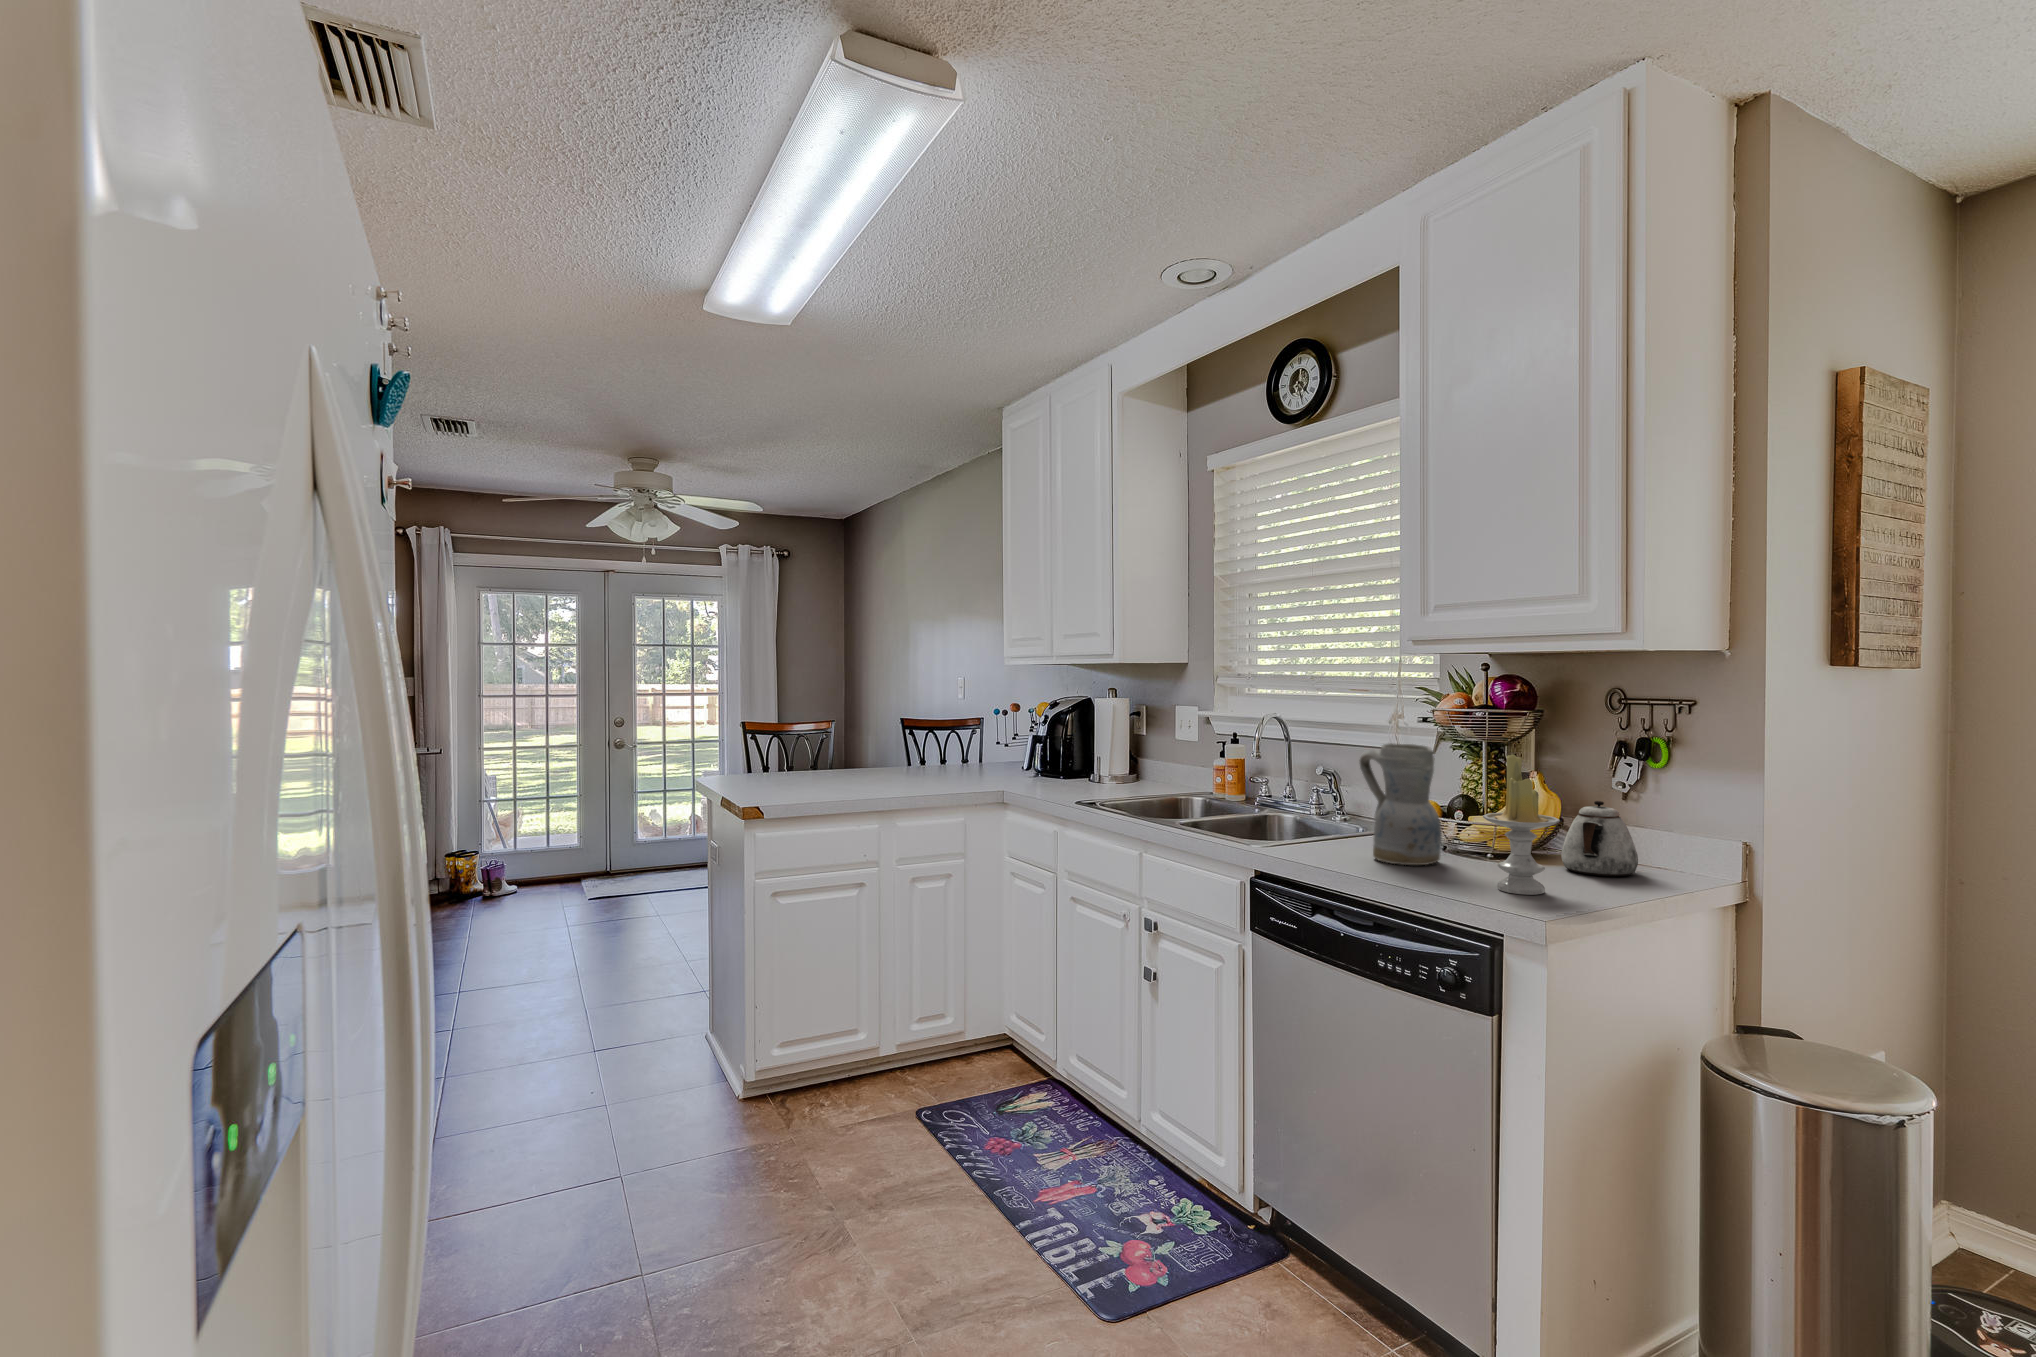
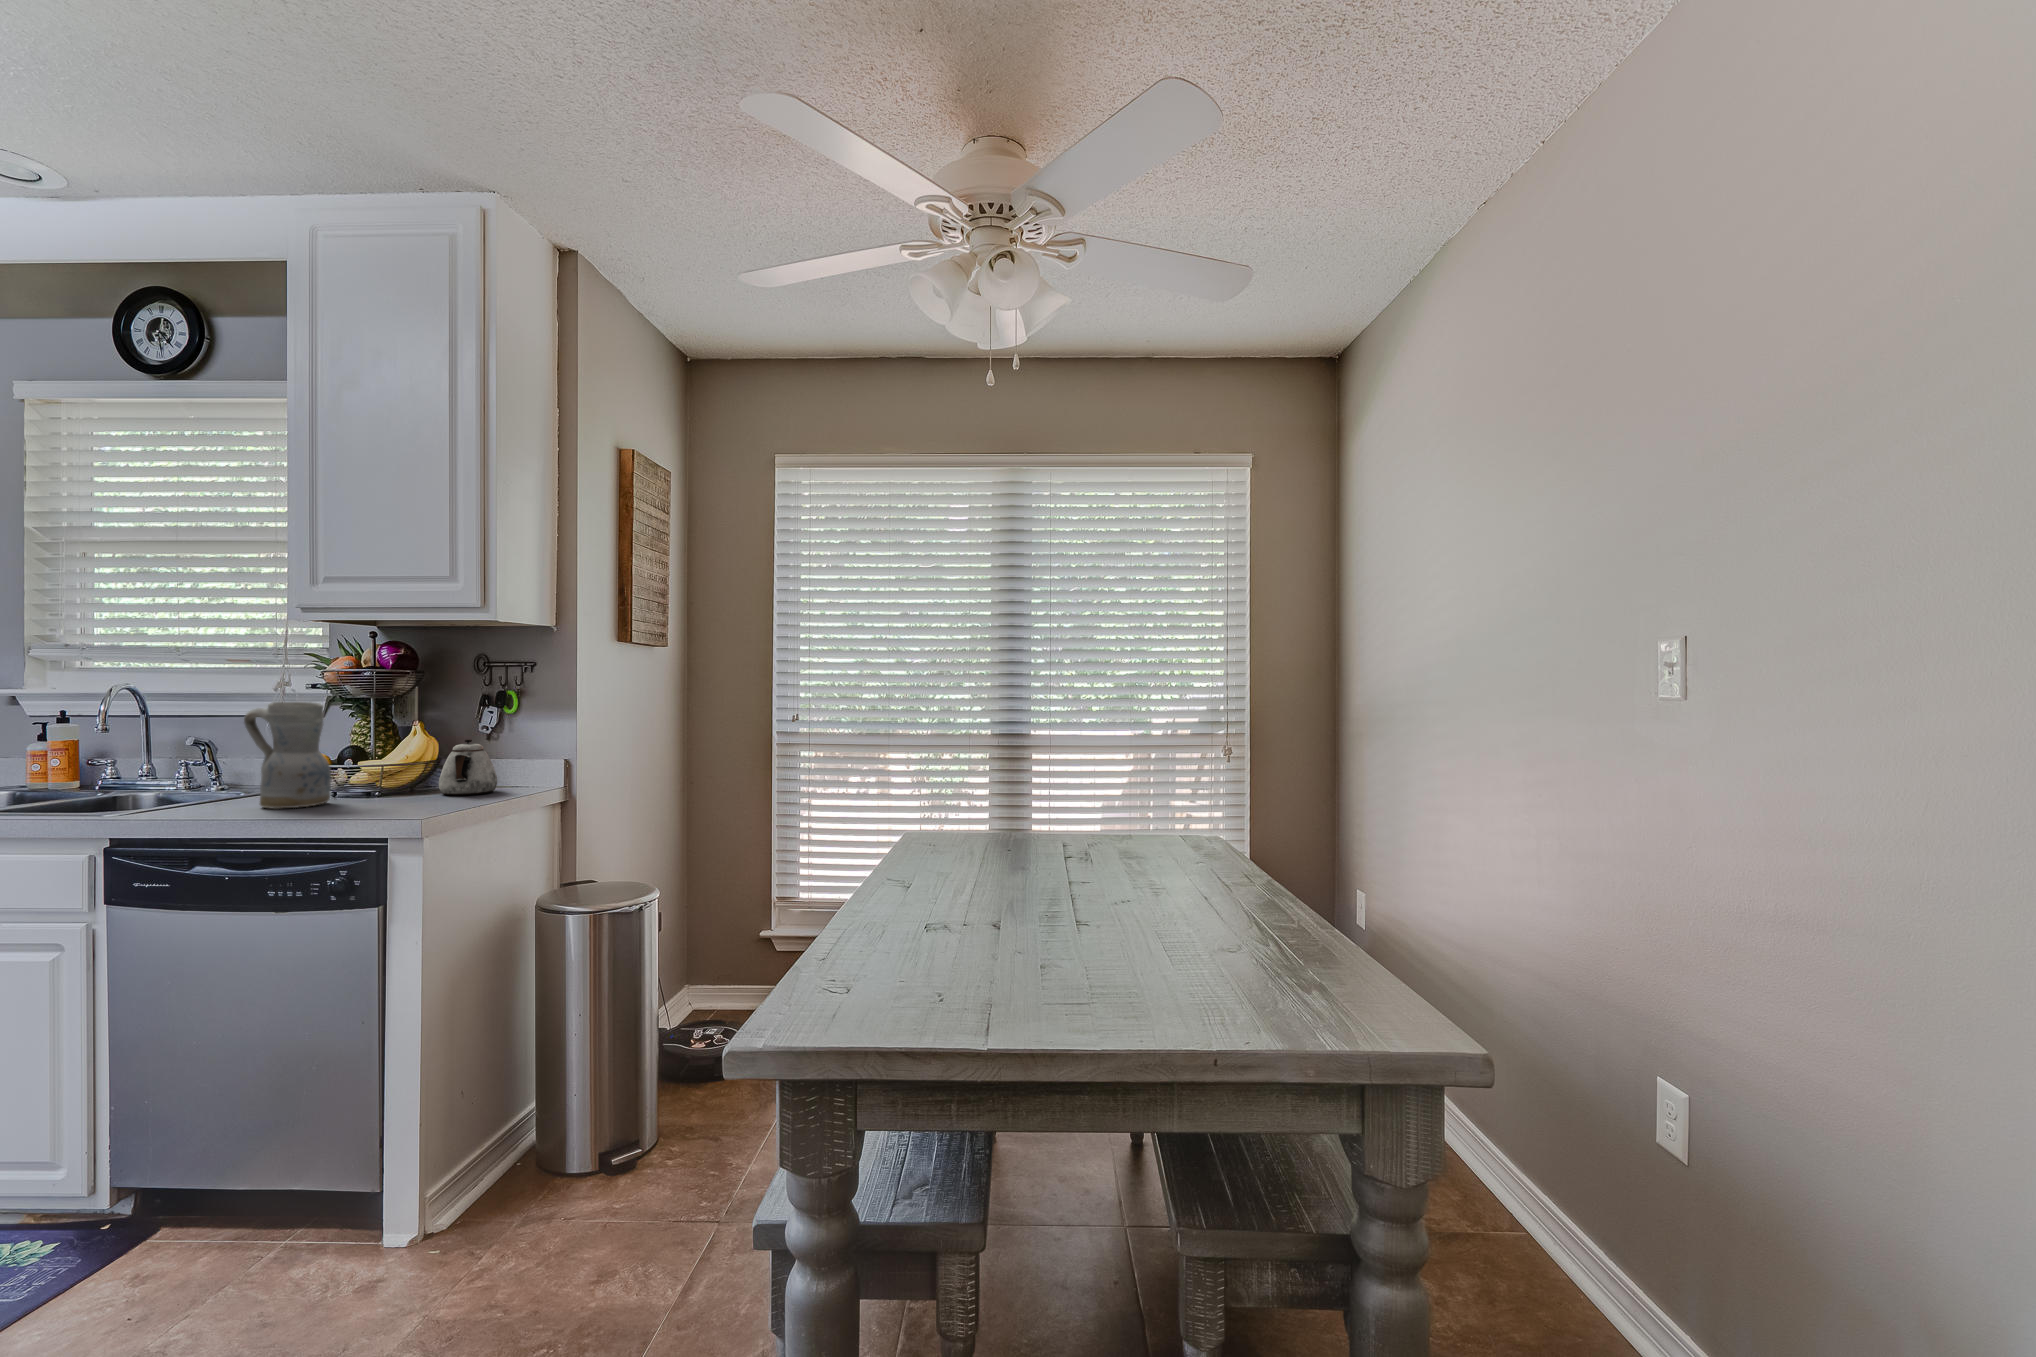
candle: present [1483,755,1560,895] -> none [371,703,436,812]

